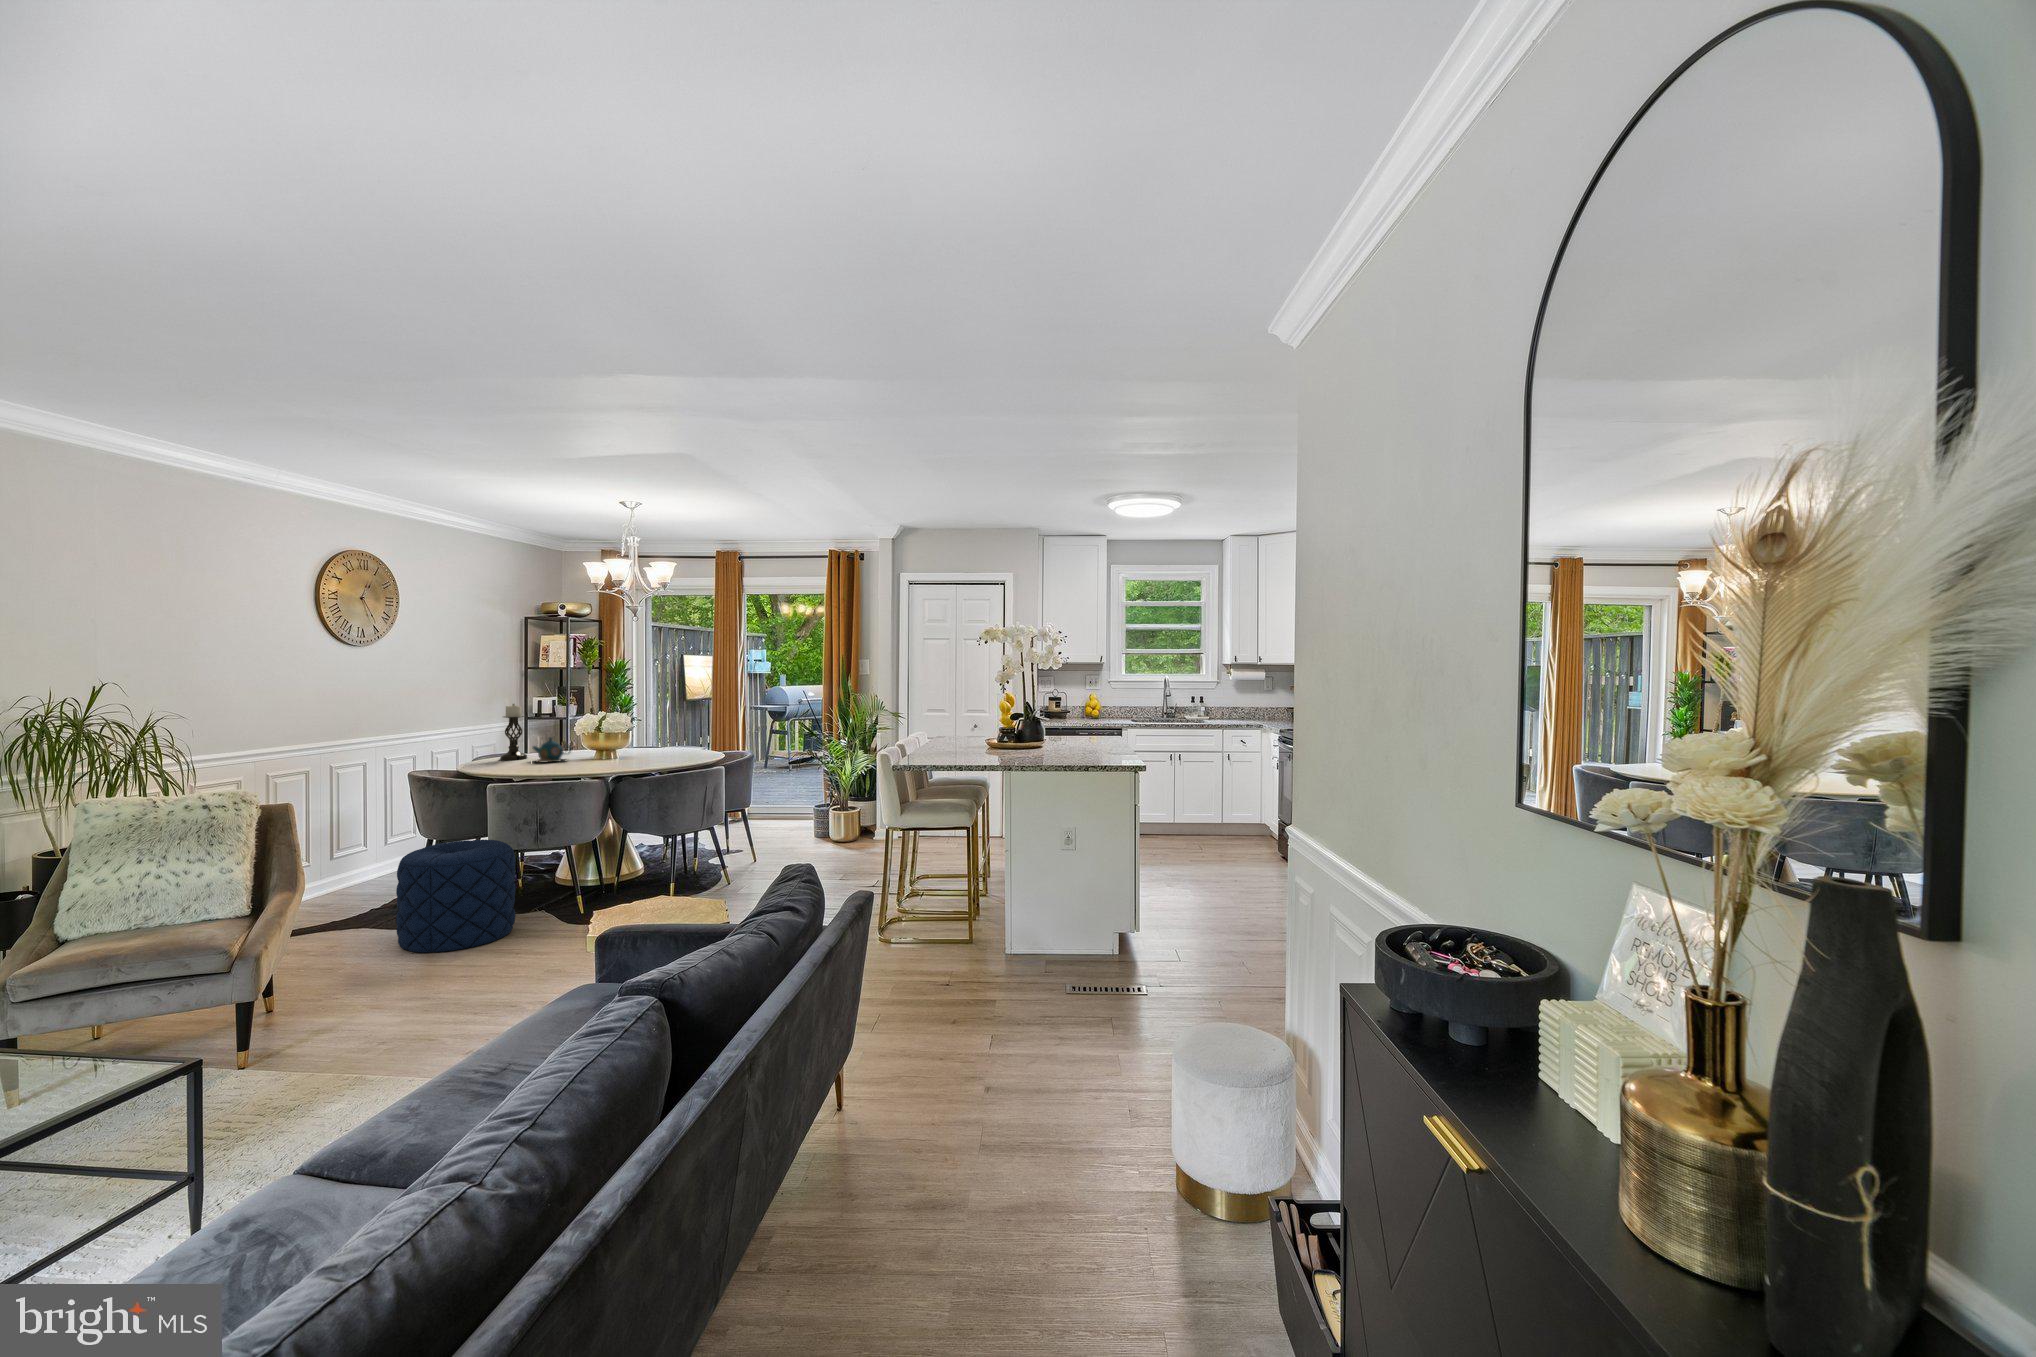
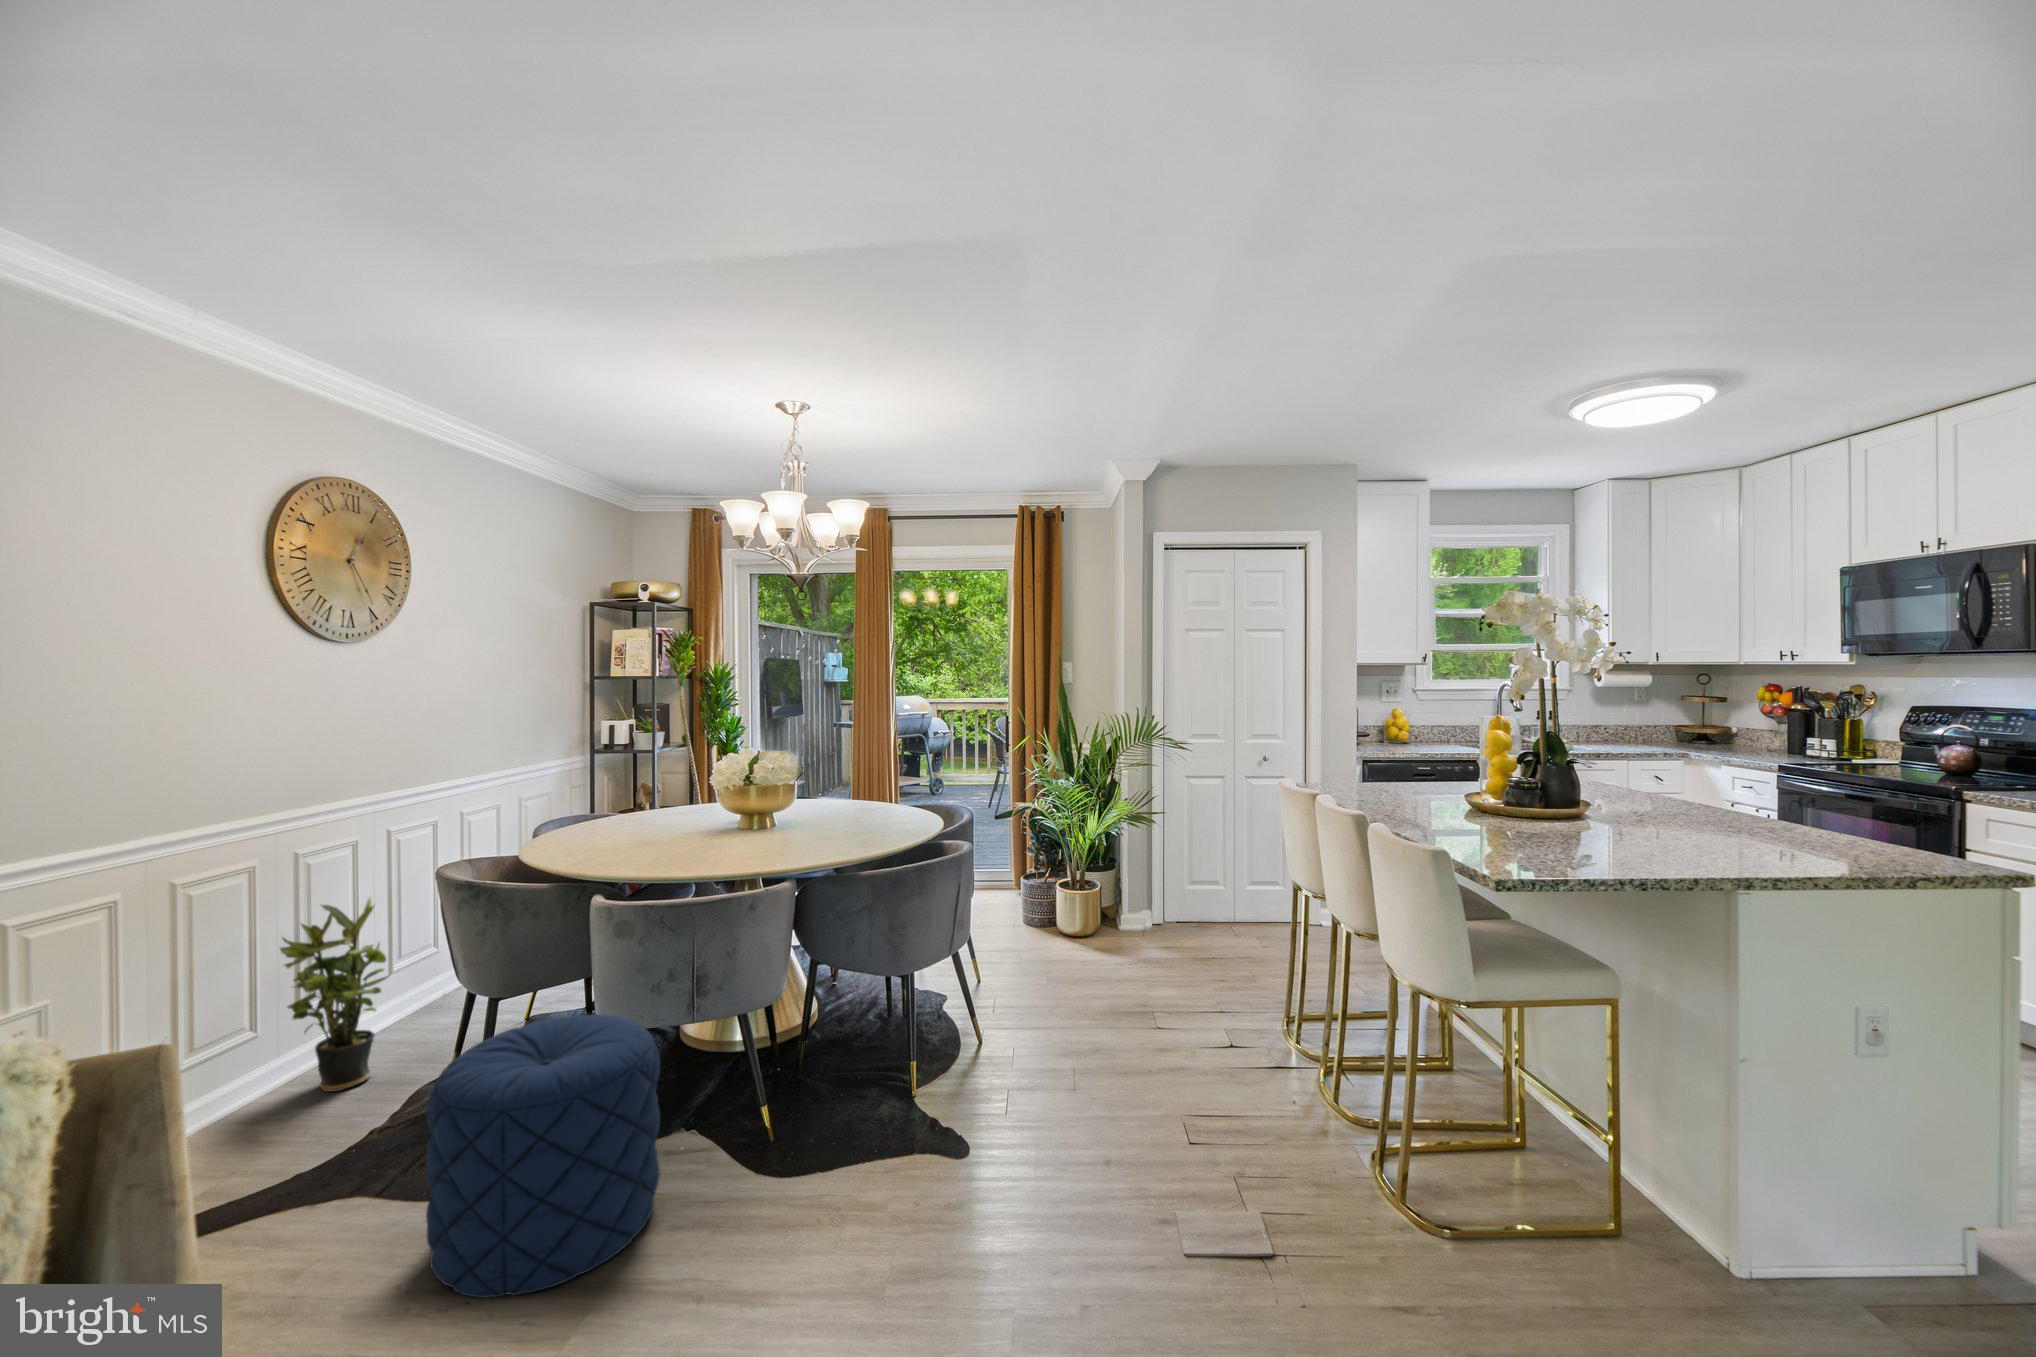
candle holder: present [500,704,527,760] -> none [584,738,629,834]
teapot: present [533,737,571,763] -> none [628,795,716,842]
potted plant: none [323,793,385,898] -> present [280,898,388,1092]

